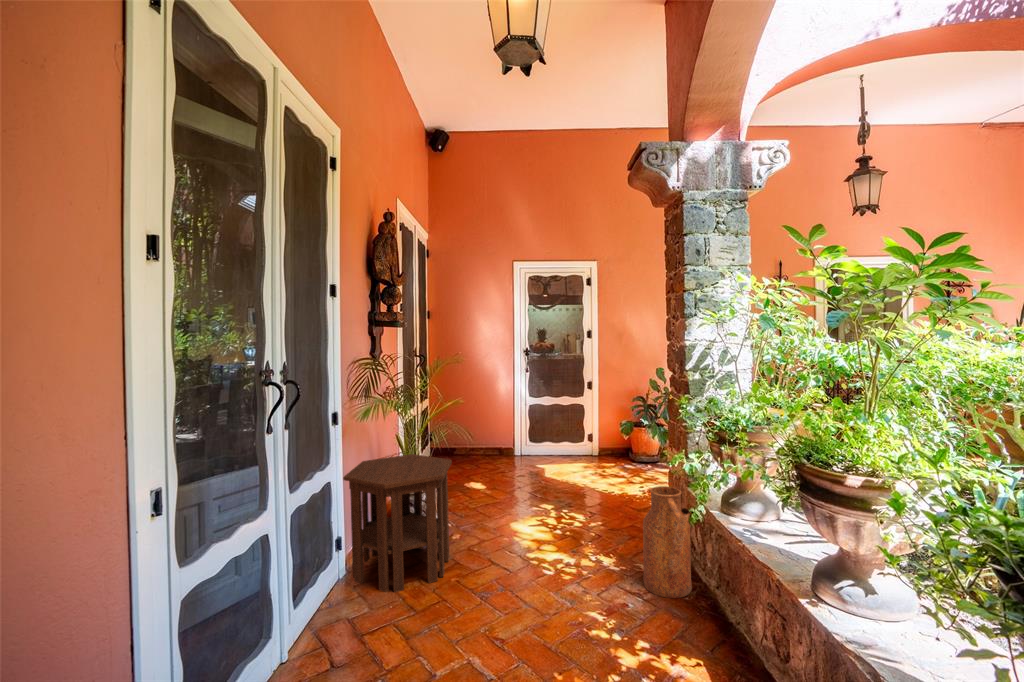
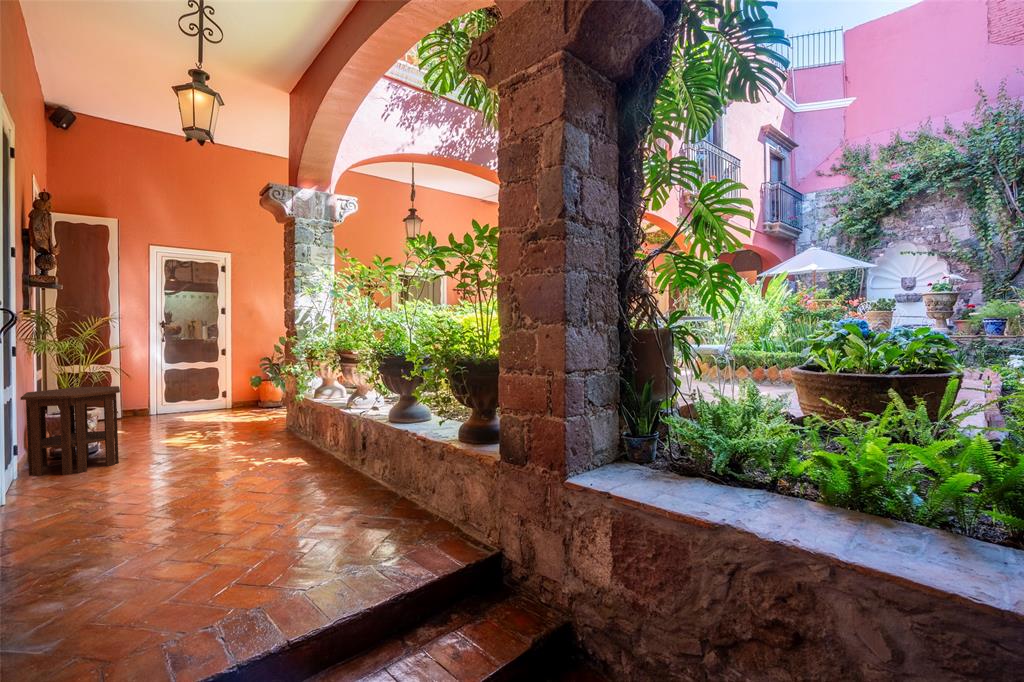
watering can: present [643,486,692,598] -> none [270,387,299,445]

